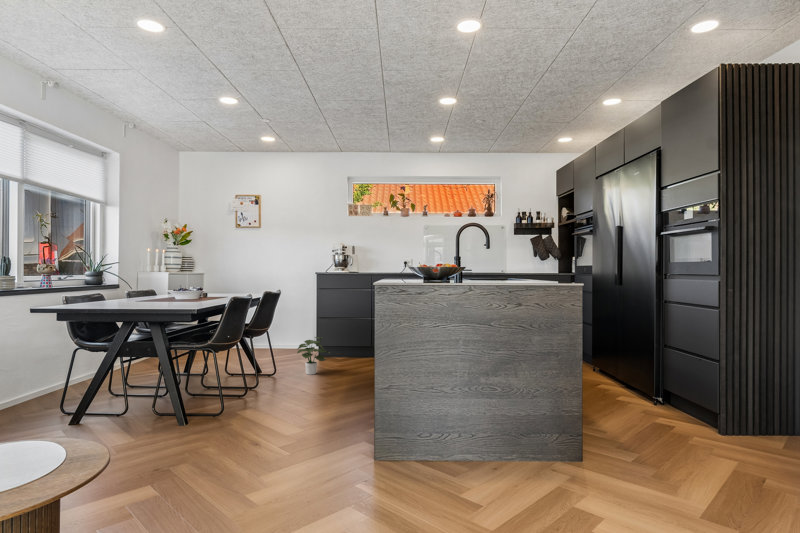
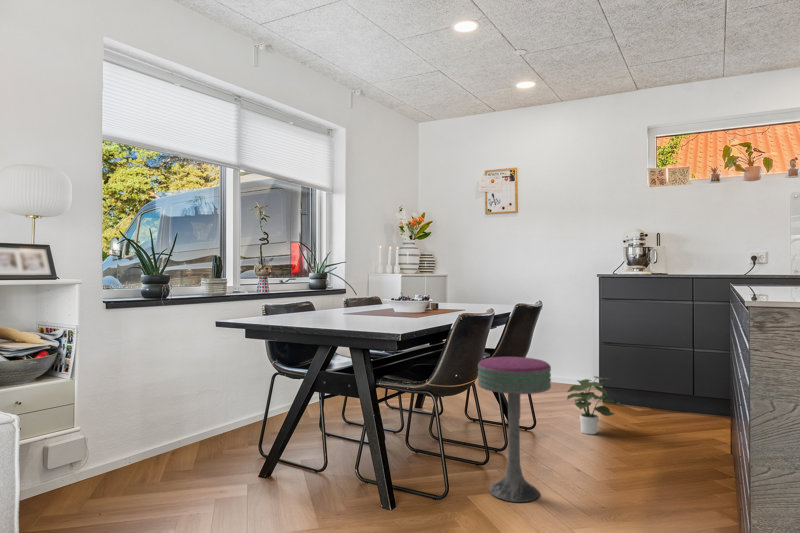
bar stool: none [240,323,289,416] -> present [478,357,551,502]

